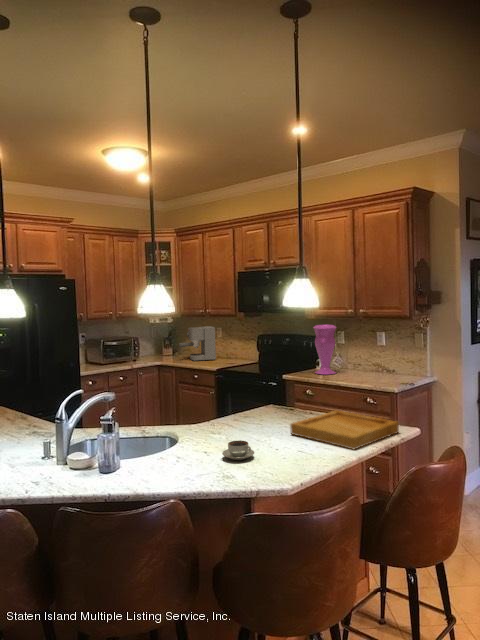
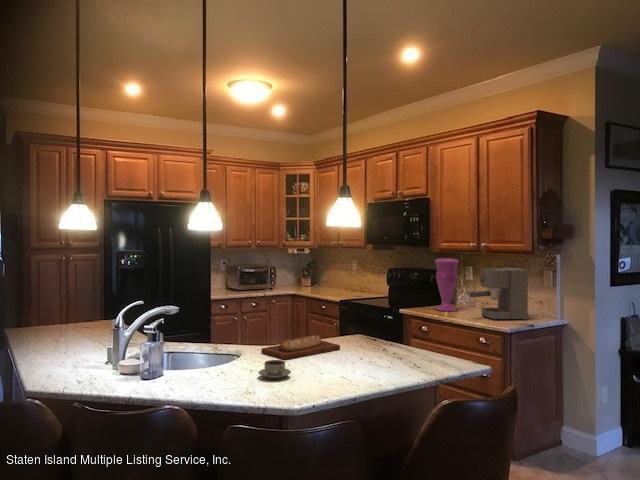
coffee maker: present [179,326,216,361] -> present [469,268,528,320]
bread loaf: none [198,410,271,438] -> present [261,335,340,360]
tray: present [290,410,399,449] -> none [348,342,462,380]

